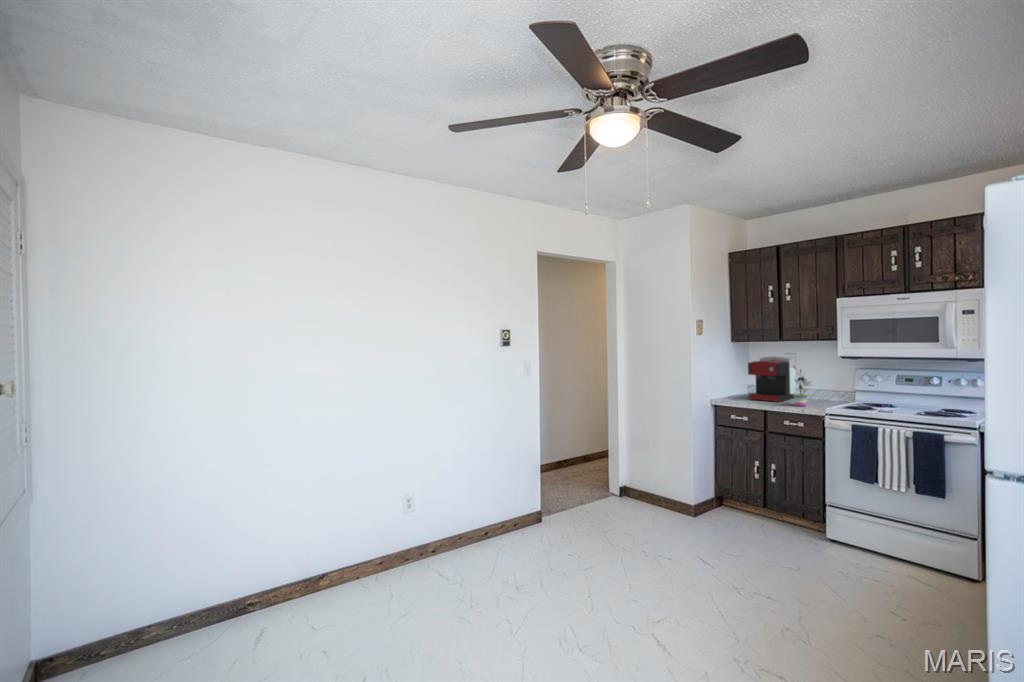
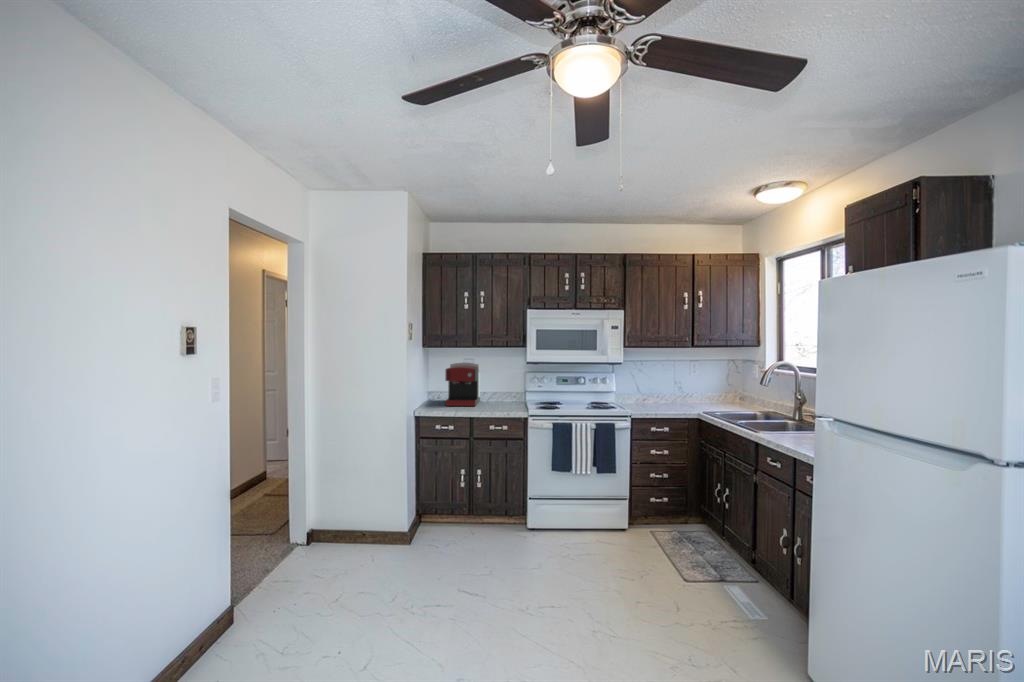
potted plant: present [793,366,811,406] -> none [491,371,507,409]

